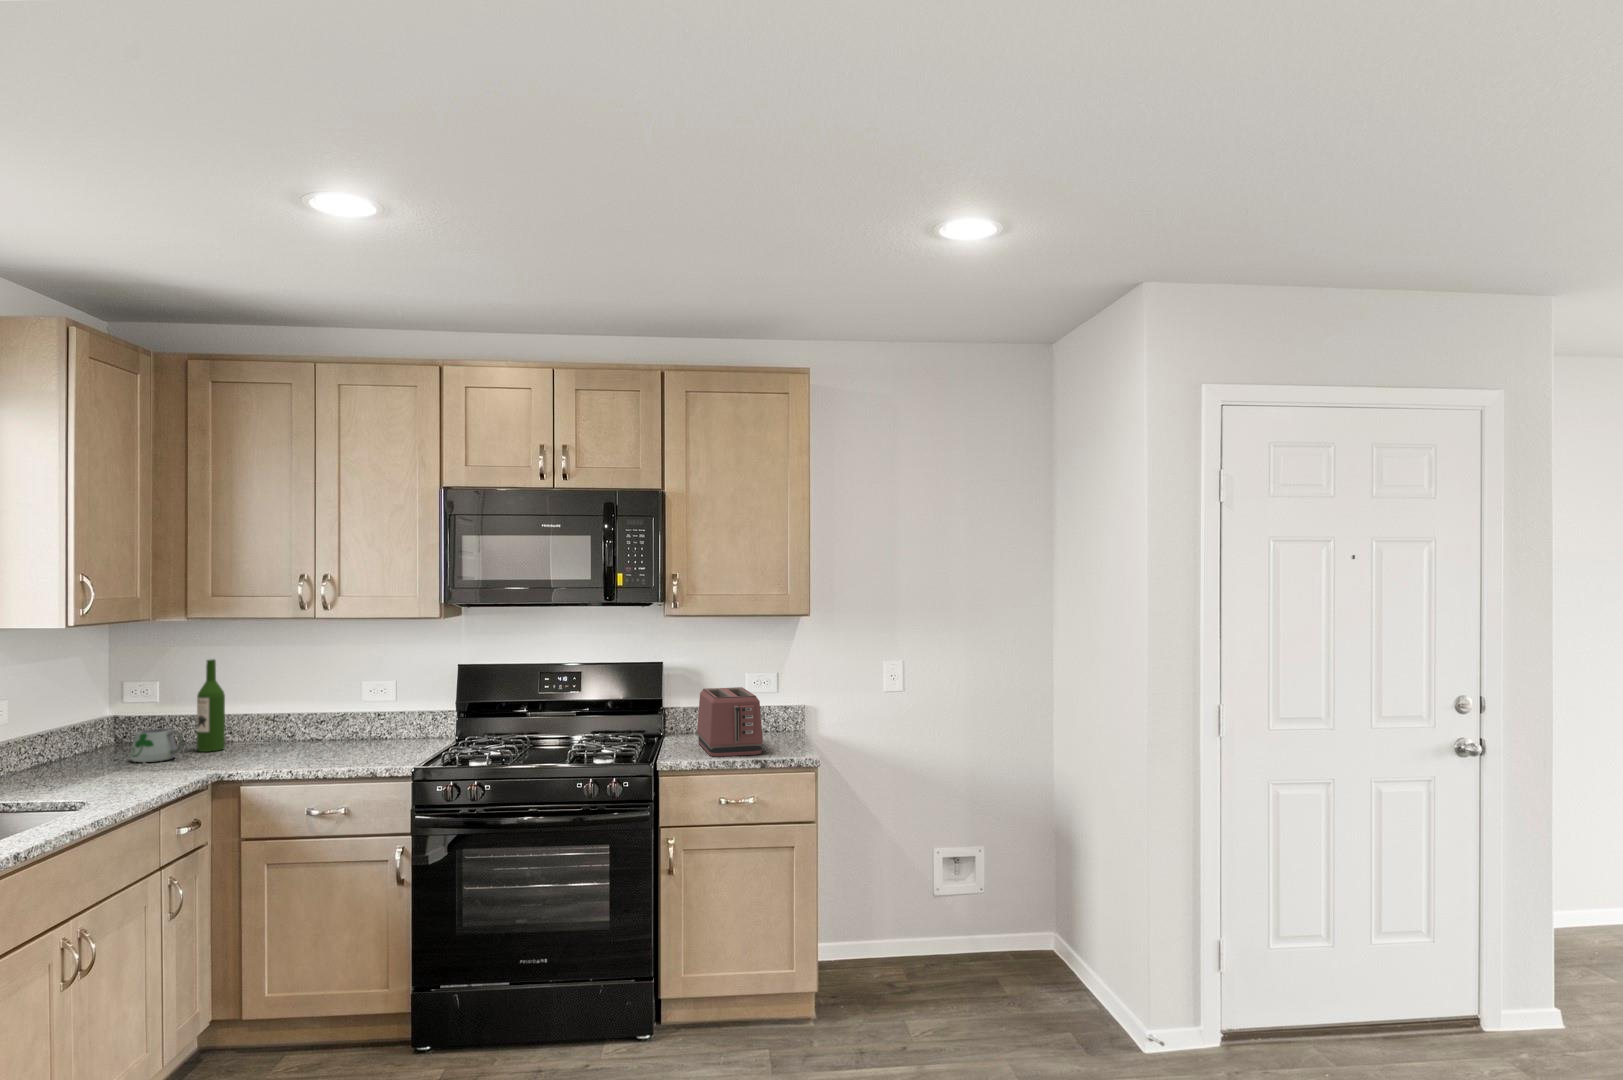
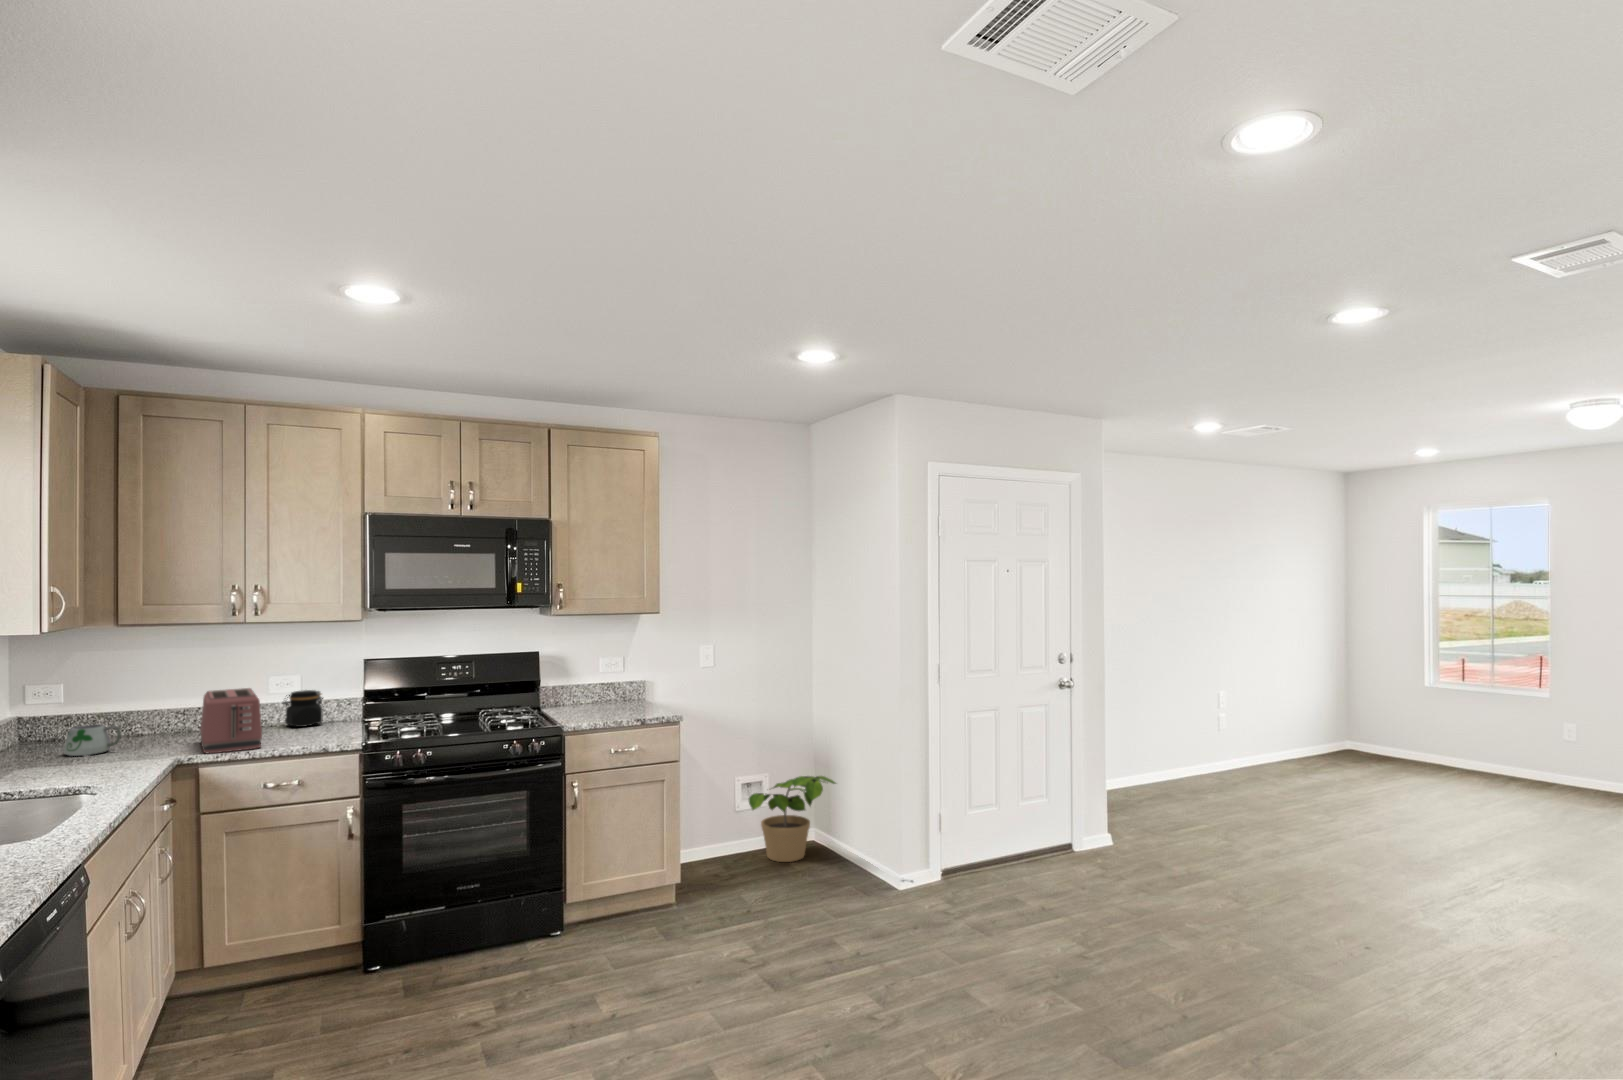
wine bottle: present [197,659,225,752] -> none [119,661,147,744]
toaster: present [697,687,763,757] -> present [200,688,262,753]
jar: none [369,699,416,742] -> present [283,690,324,727]
potted plant: none [942,851,1064,971] -> present [749,776,836,862]

